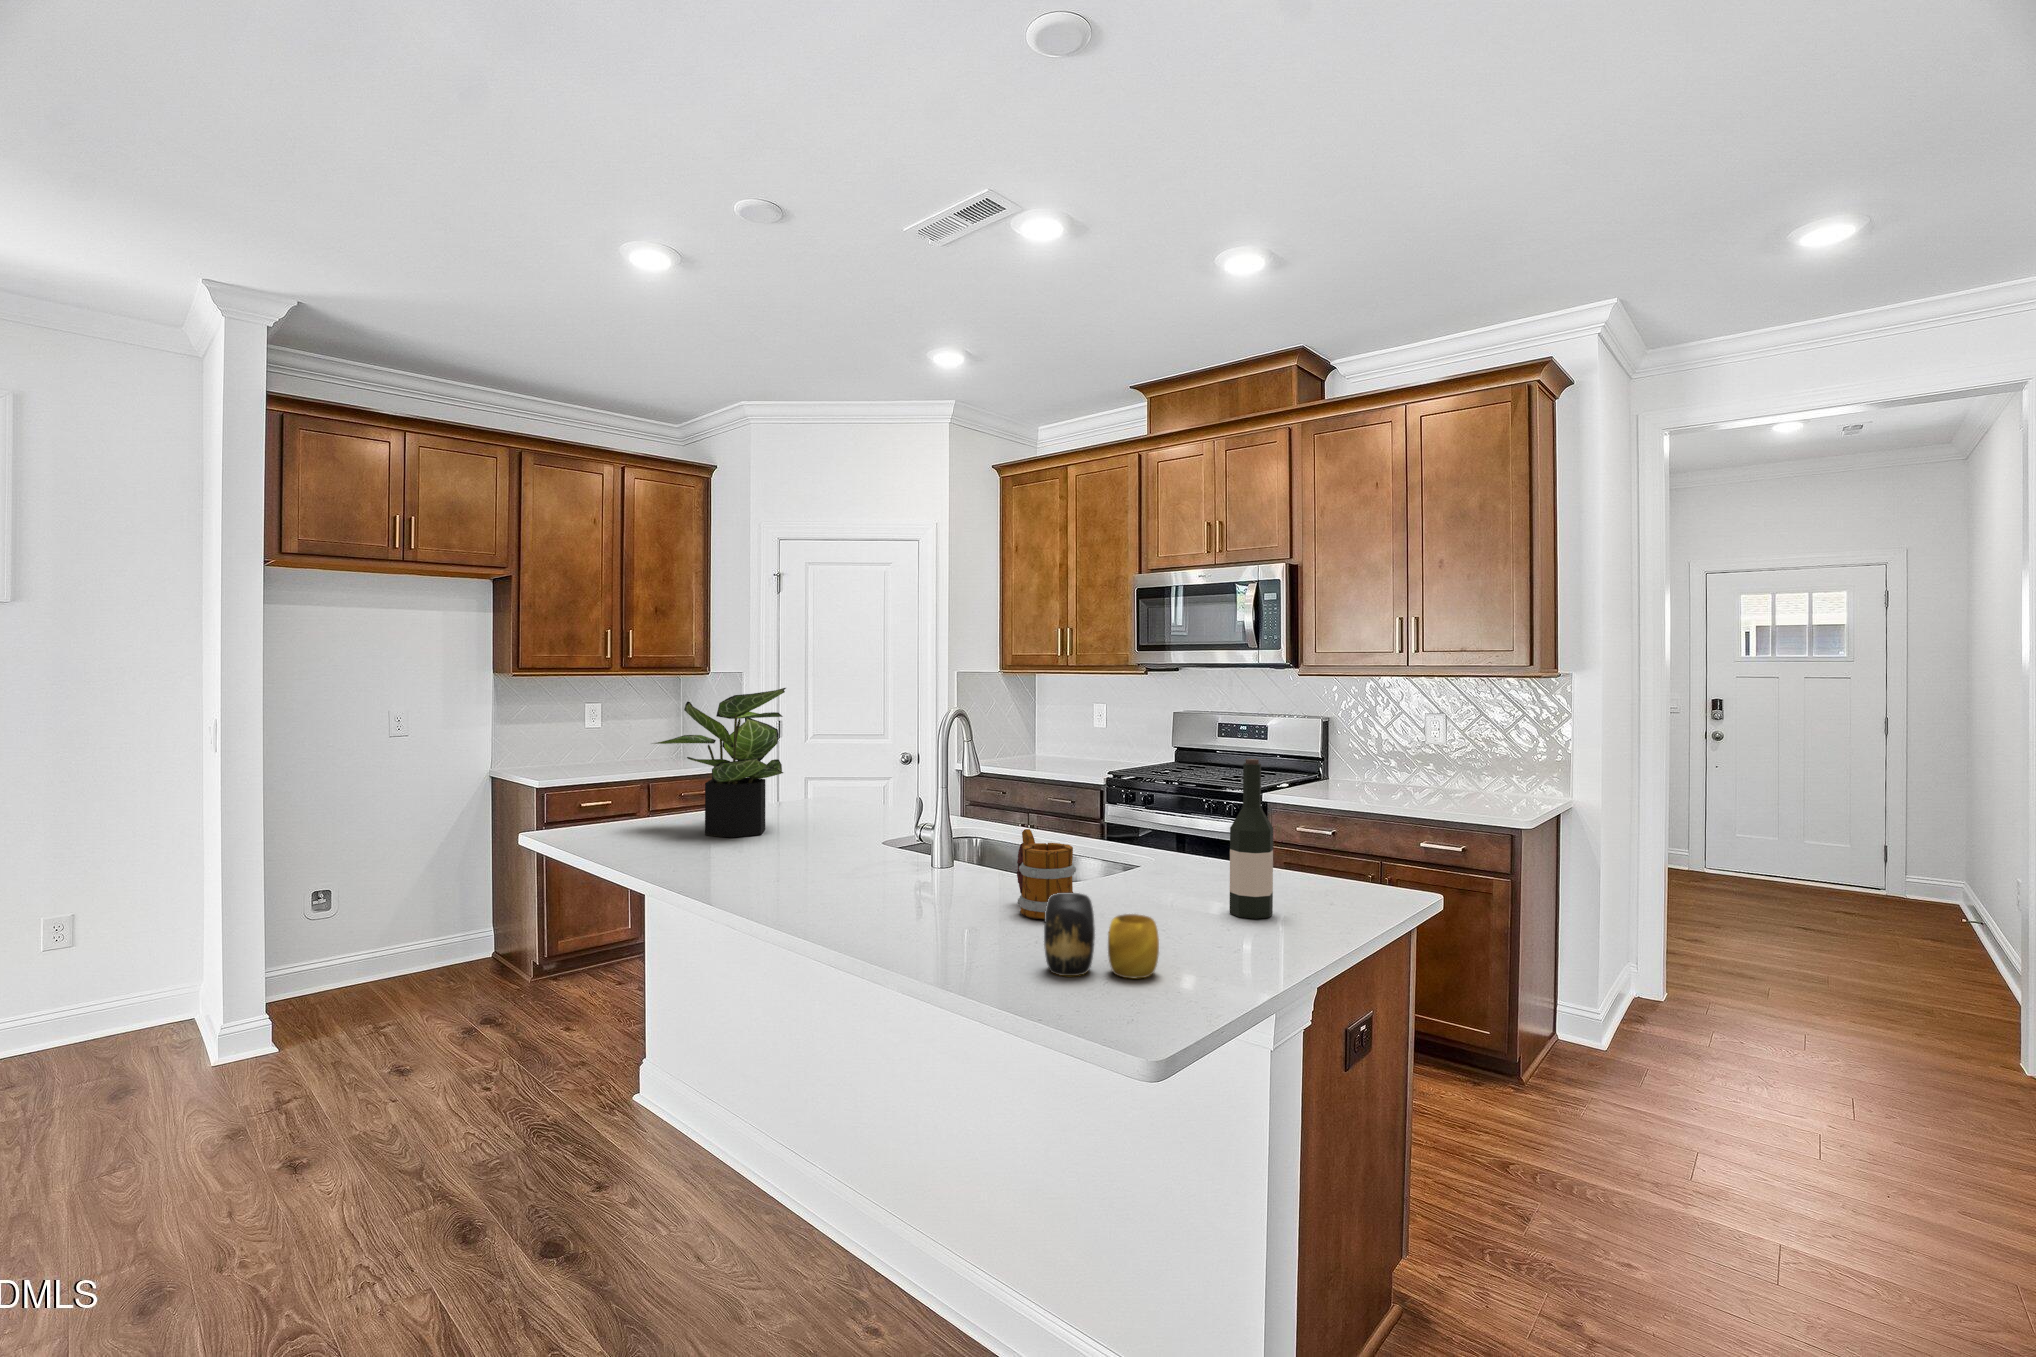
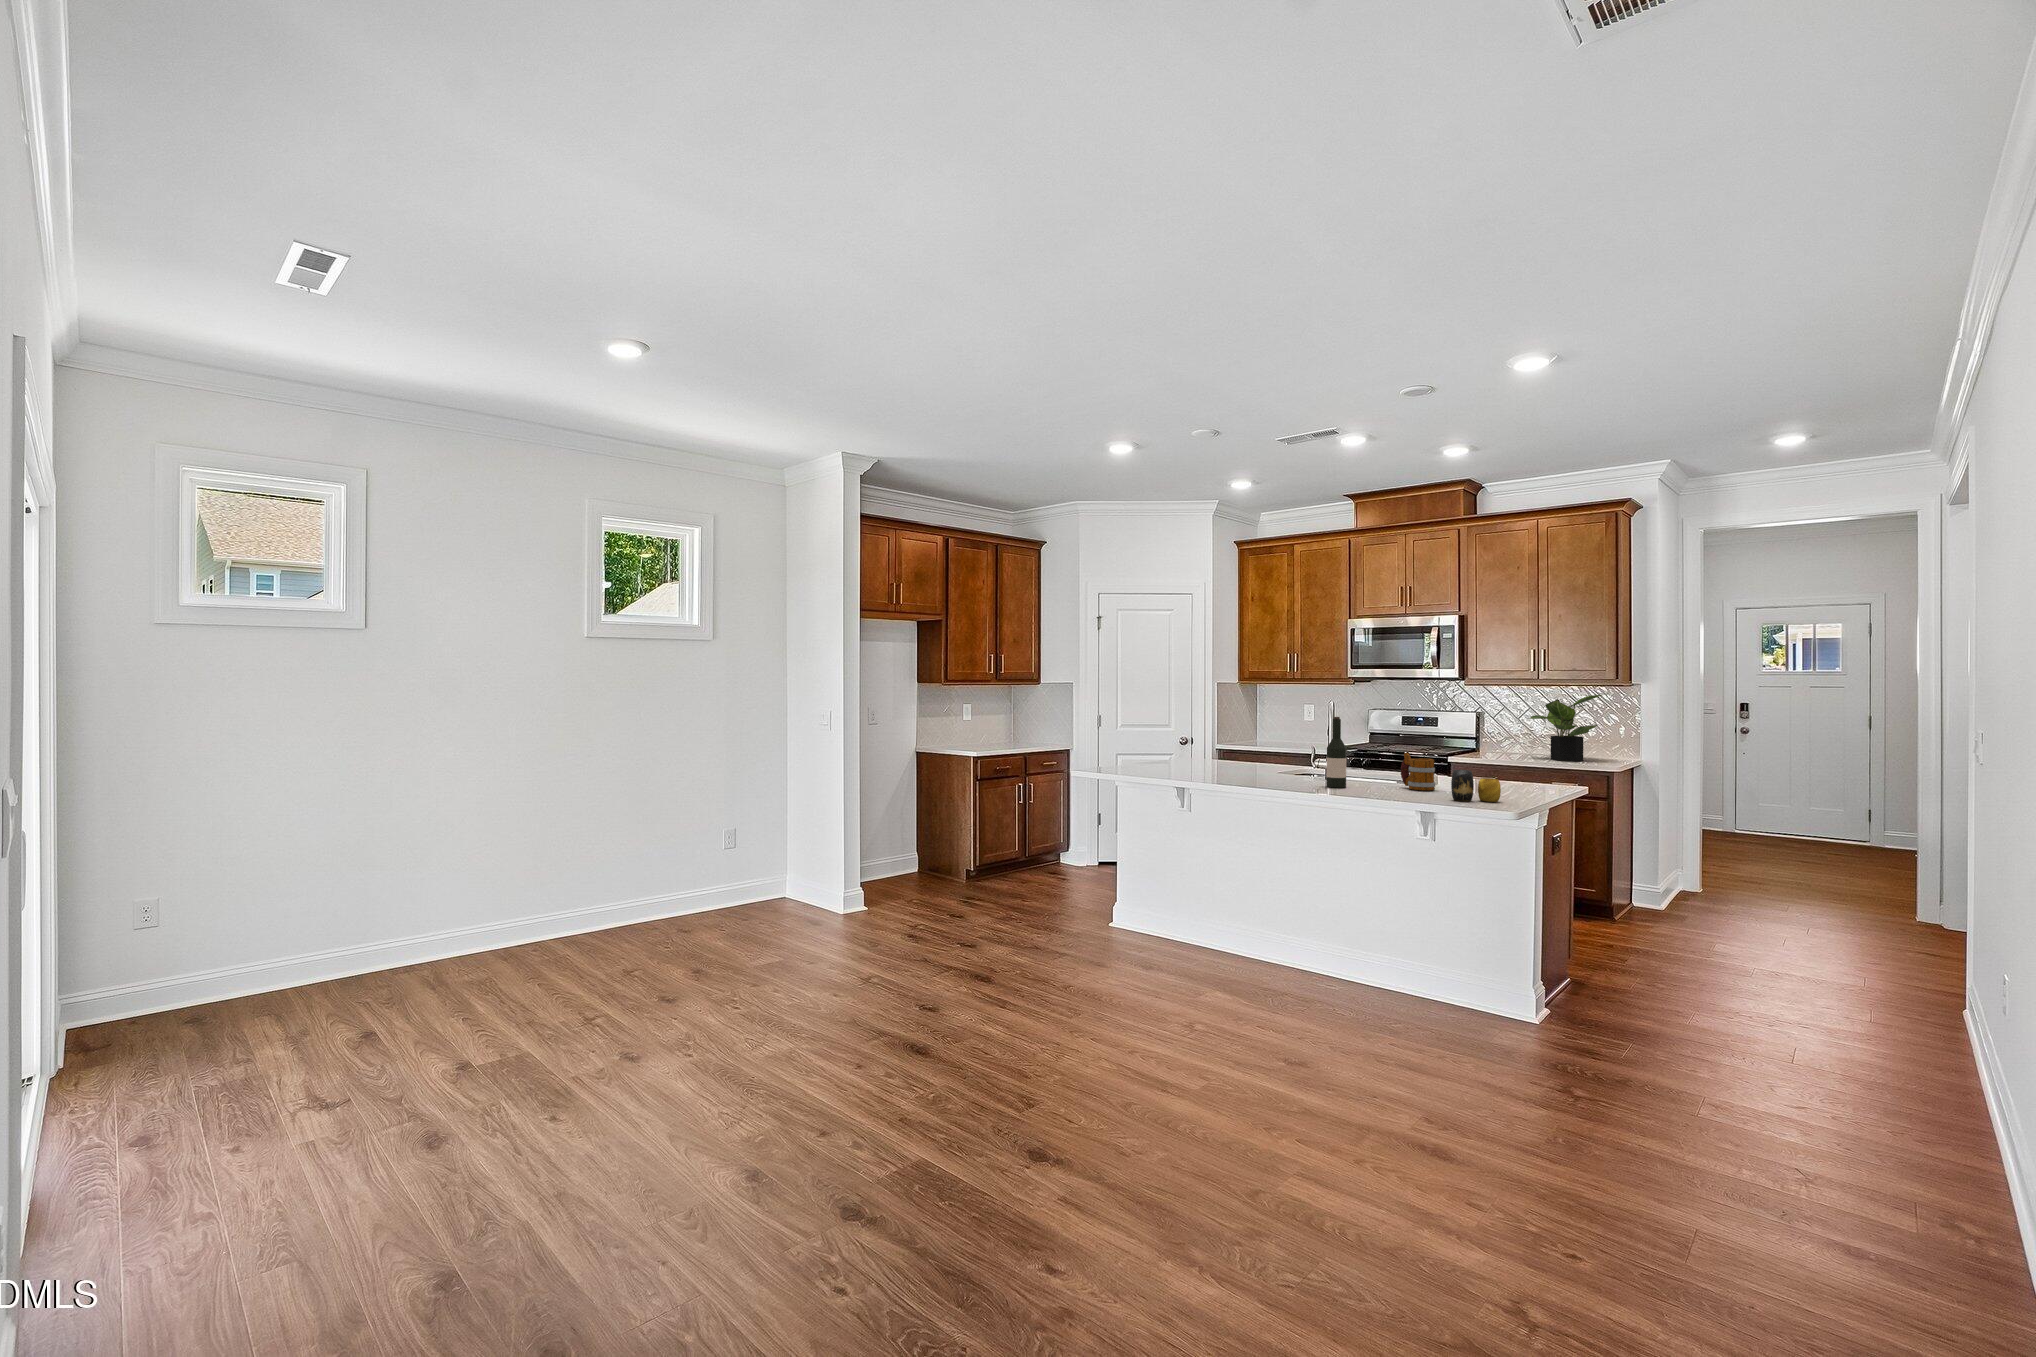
potted plant: present [654,688,786,837] -> present [1529,694,1604,761]
wine bottle: present [1230,759,1273,919] -> present [1327,717,1346,788]

